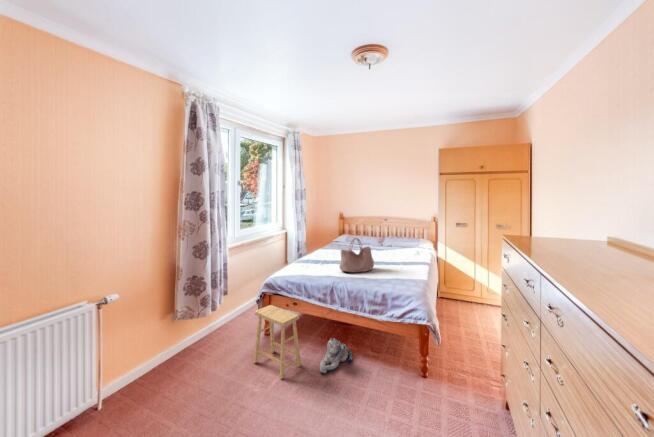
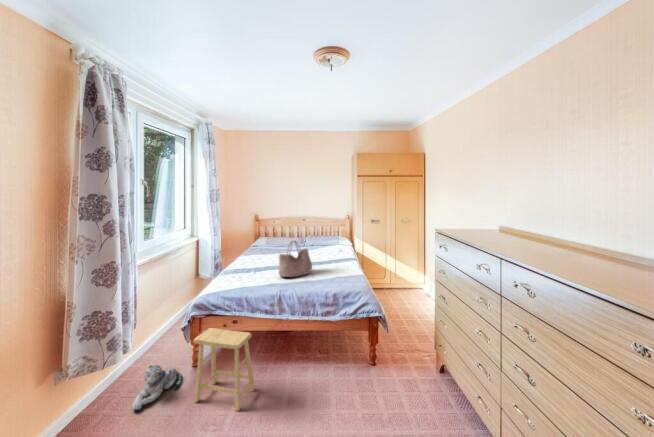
plush toy: present [320,338,353,373] -> present [132,365,182,410]

